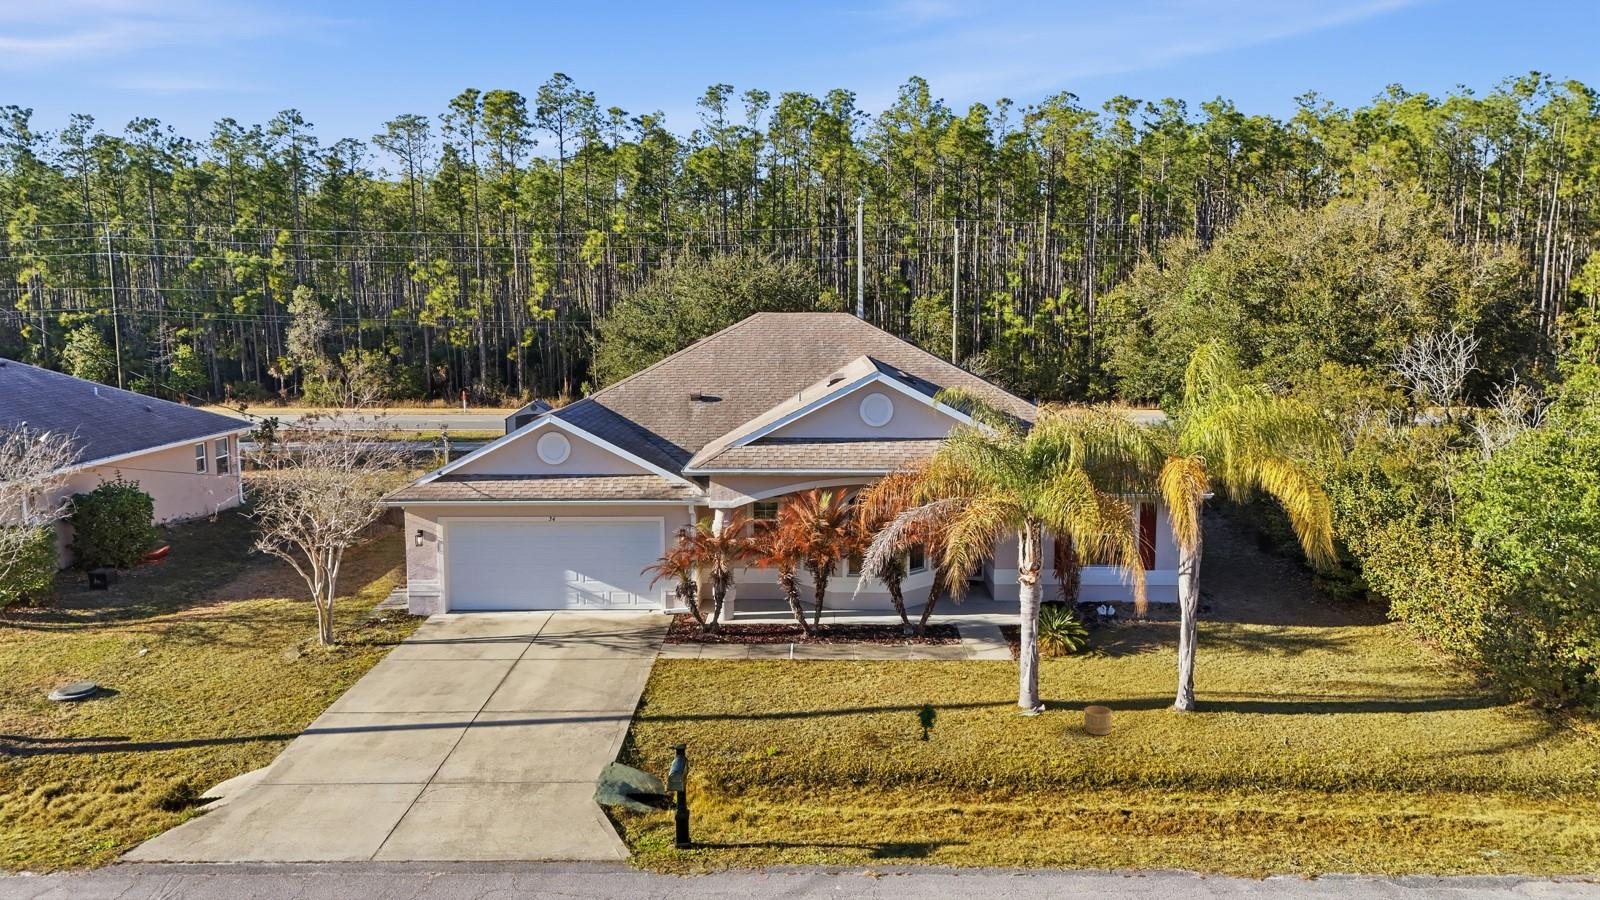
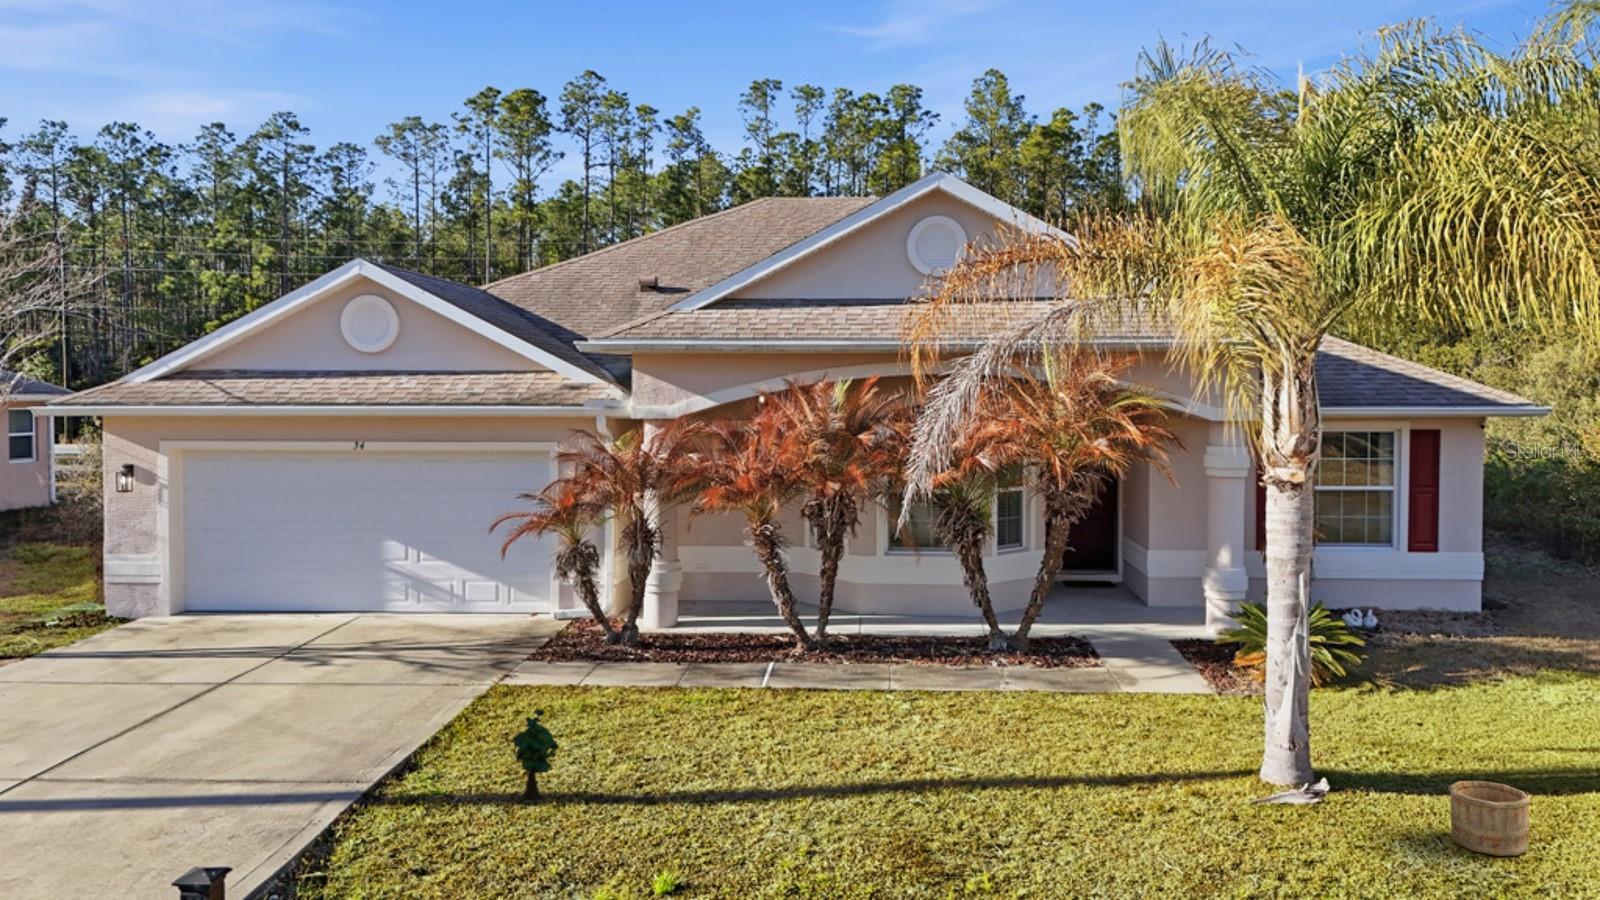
decorative plant: present [916,700,937,741] -> present [508,709,560,799]

